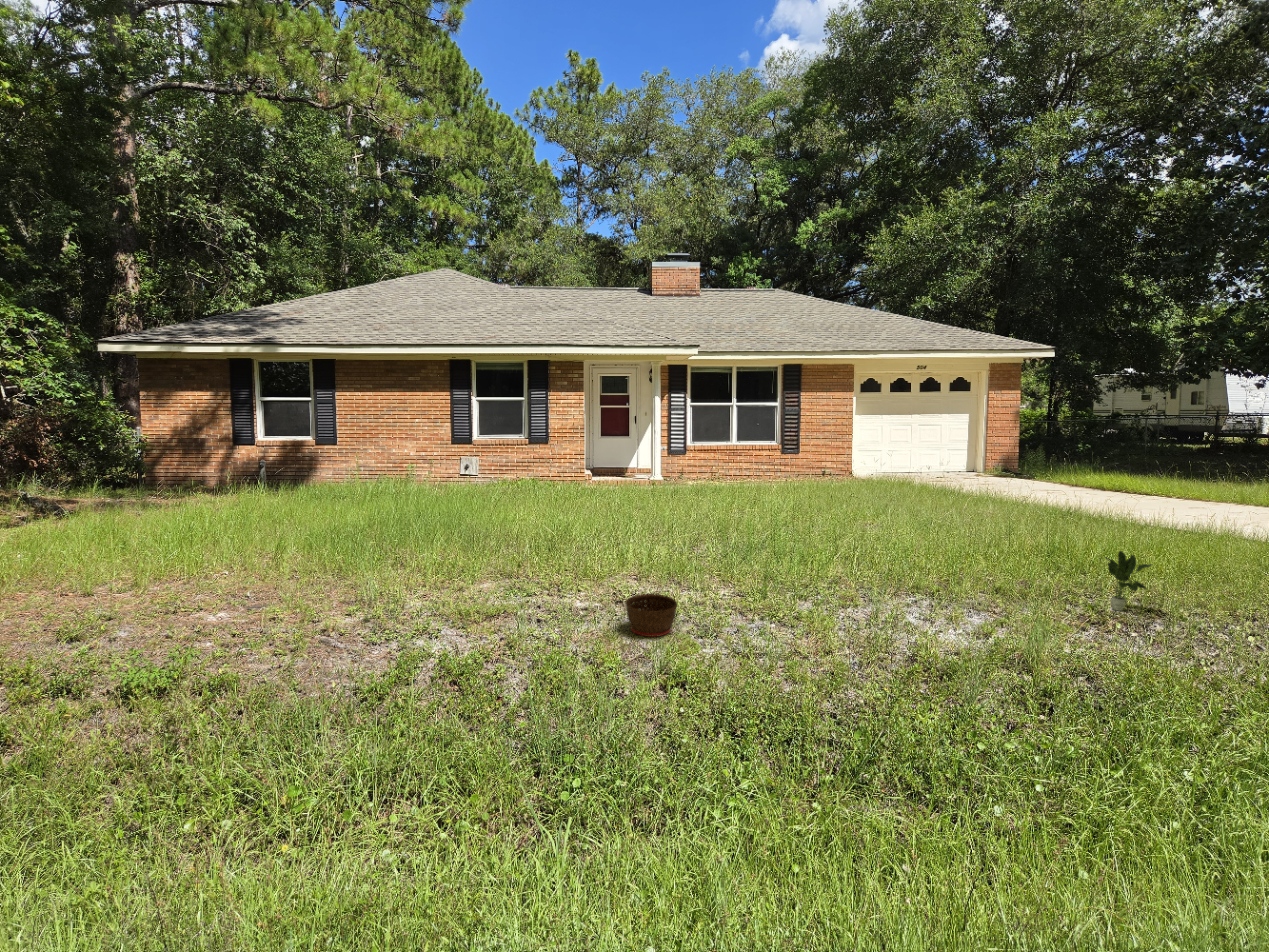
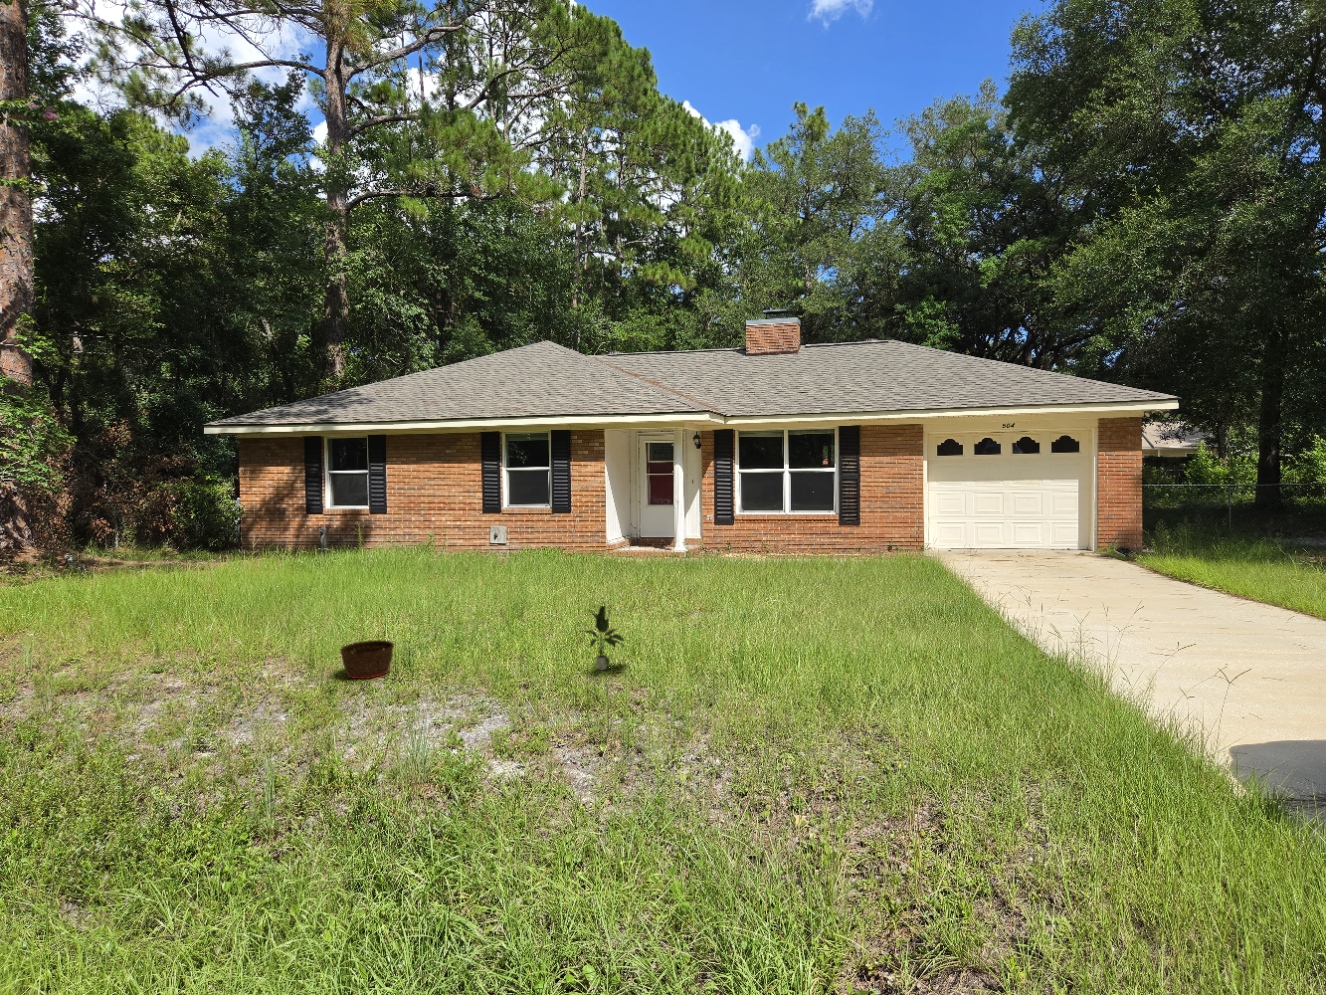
potted plant: present [1105,551,1152,611] -> present [584,606,624,670]

